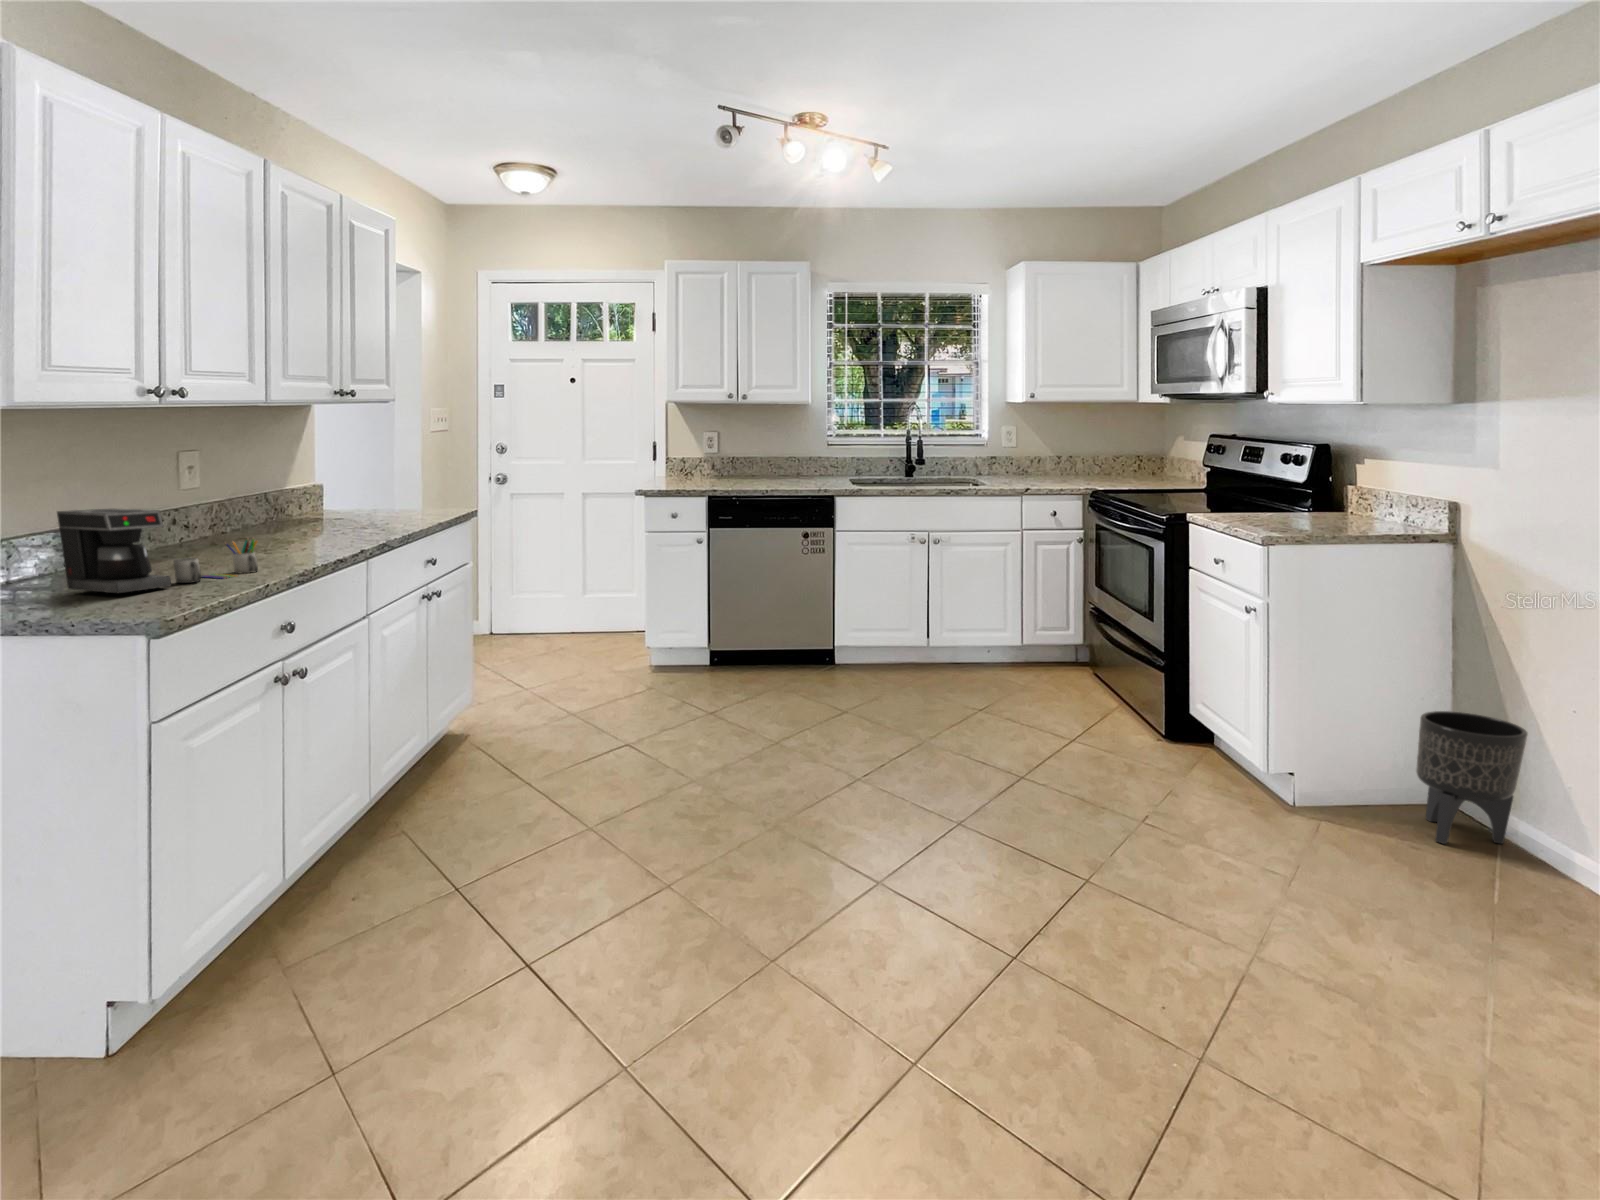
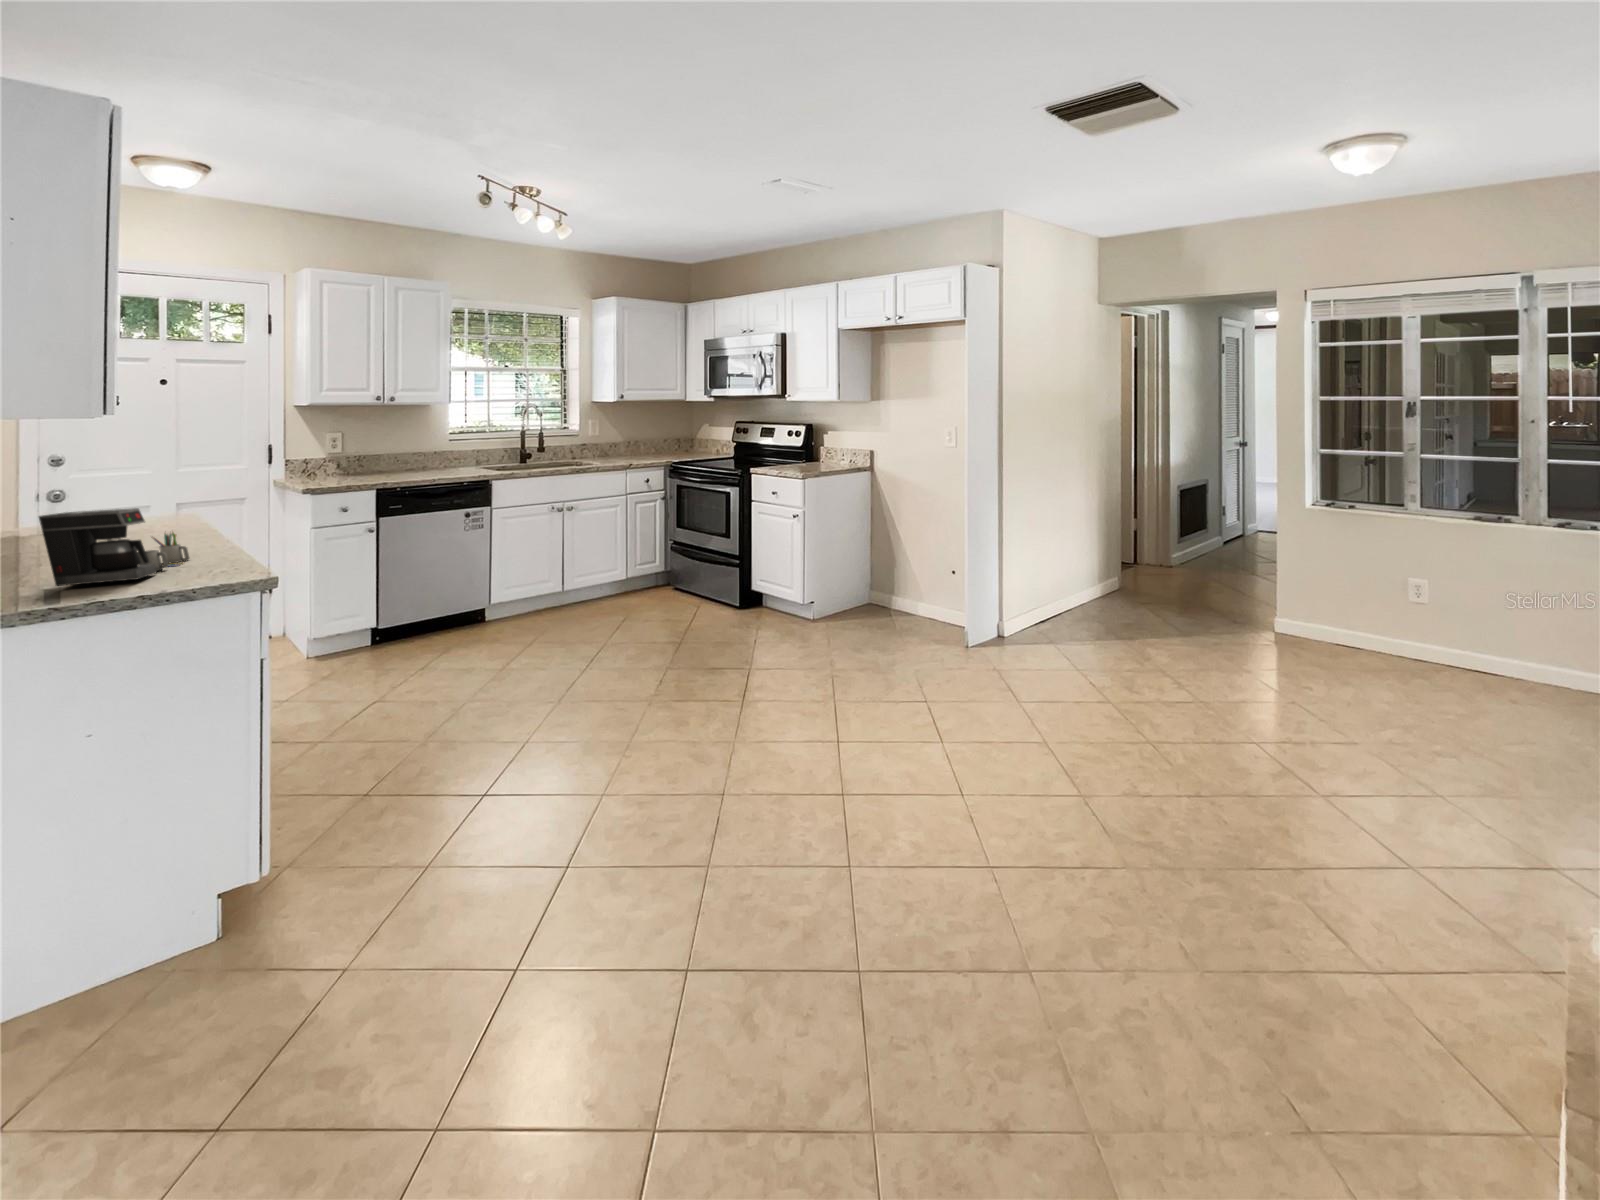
planter: present [1416,711,1528,844] -> none [889,558,931,623]

